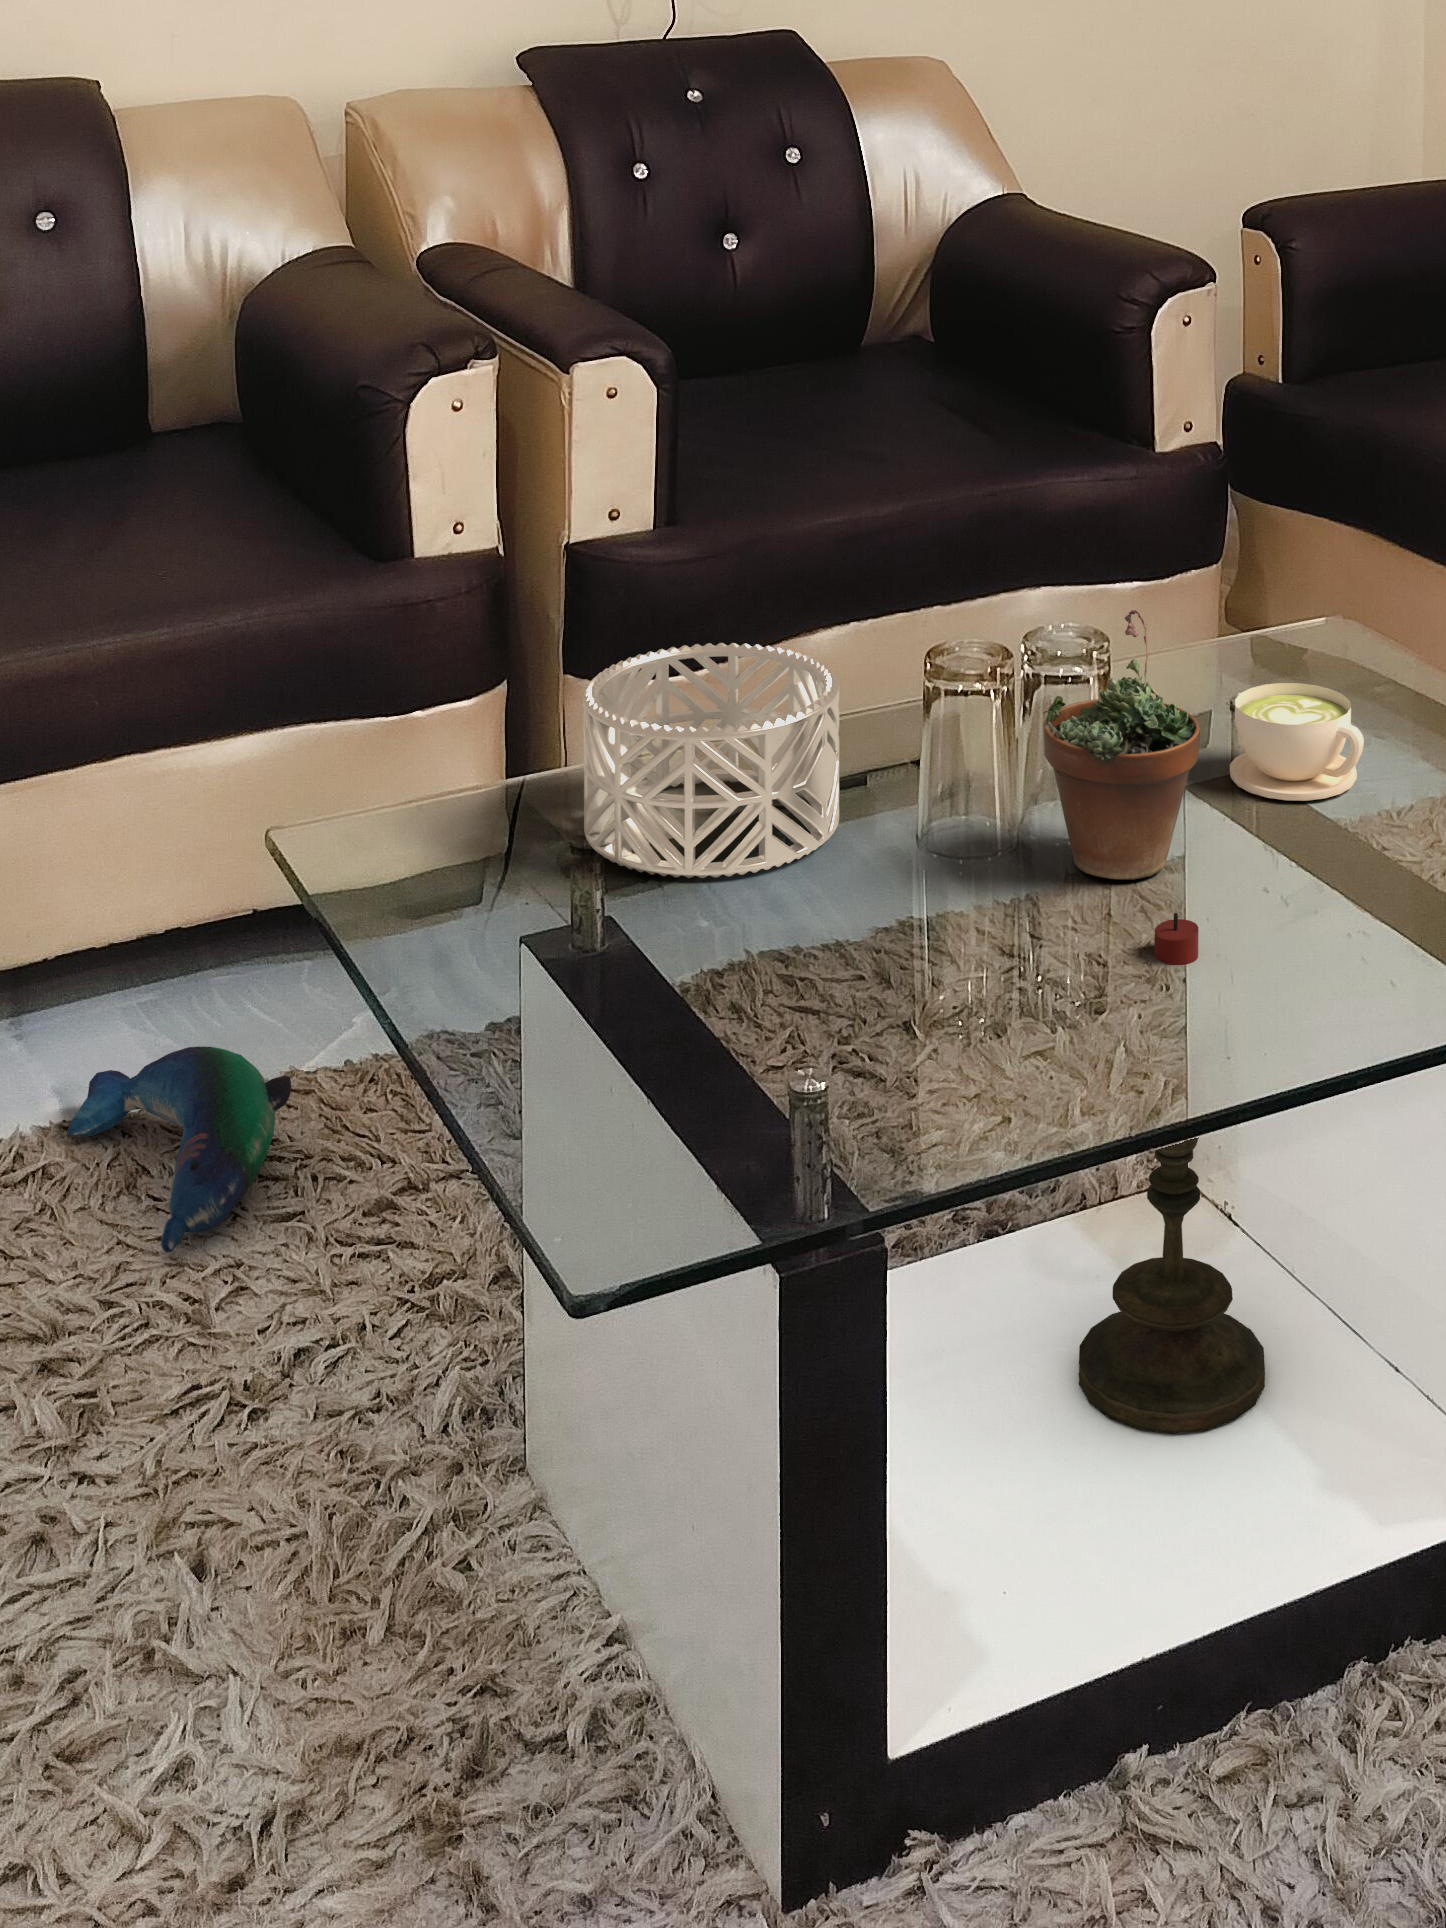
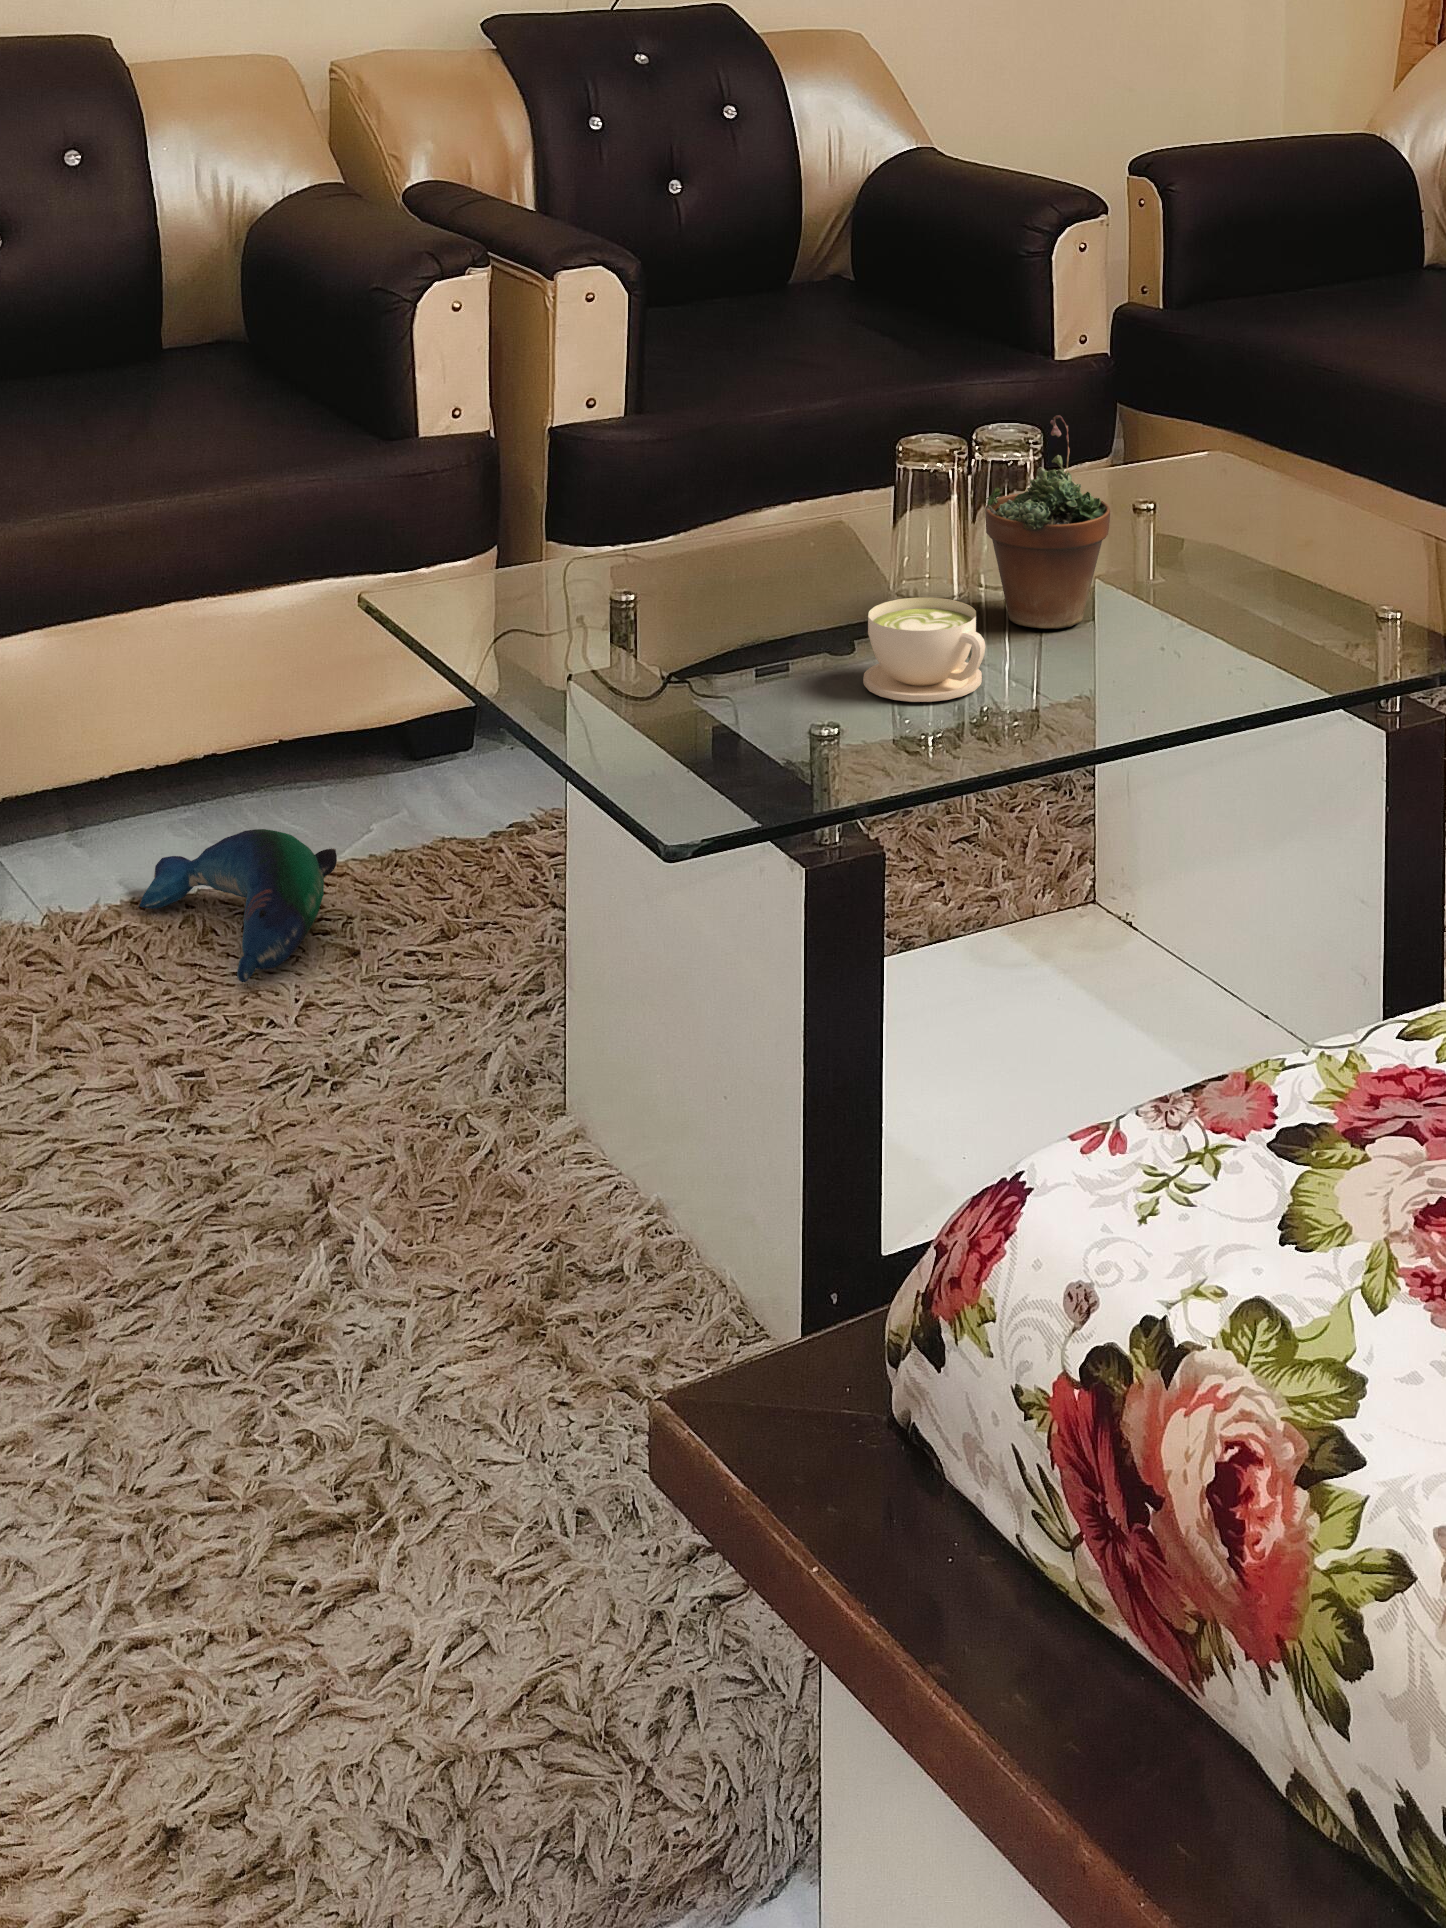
decorative bowl: present [583,643,839,878] -> none [610,458,818,631]
coffee cup: present [1230,683,1364,801] -> present [863,598,986,702]
candle: present [1079,913,1265,1434] -> none [1016,640,1163,1045]

